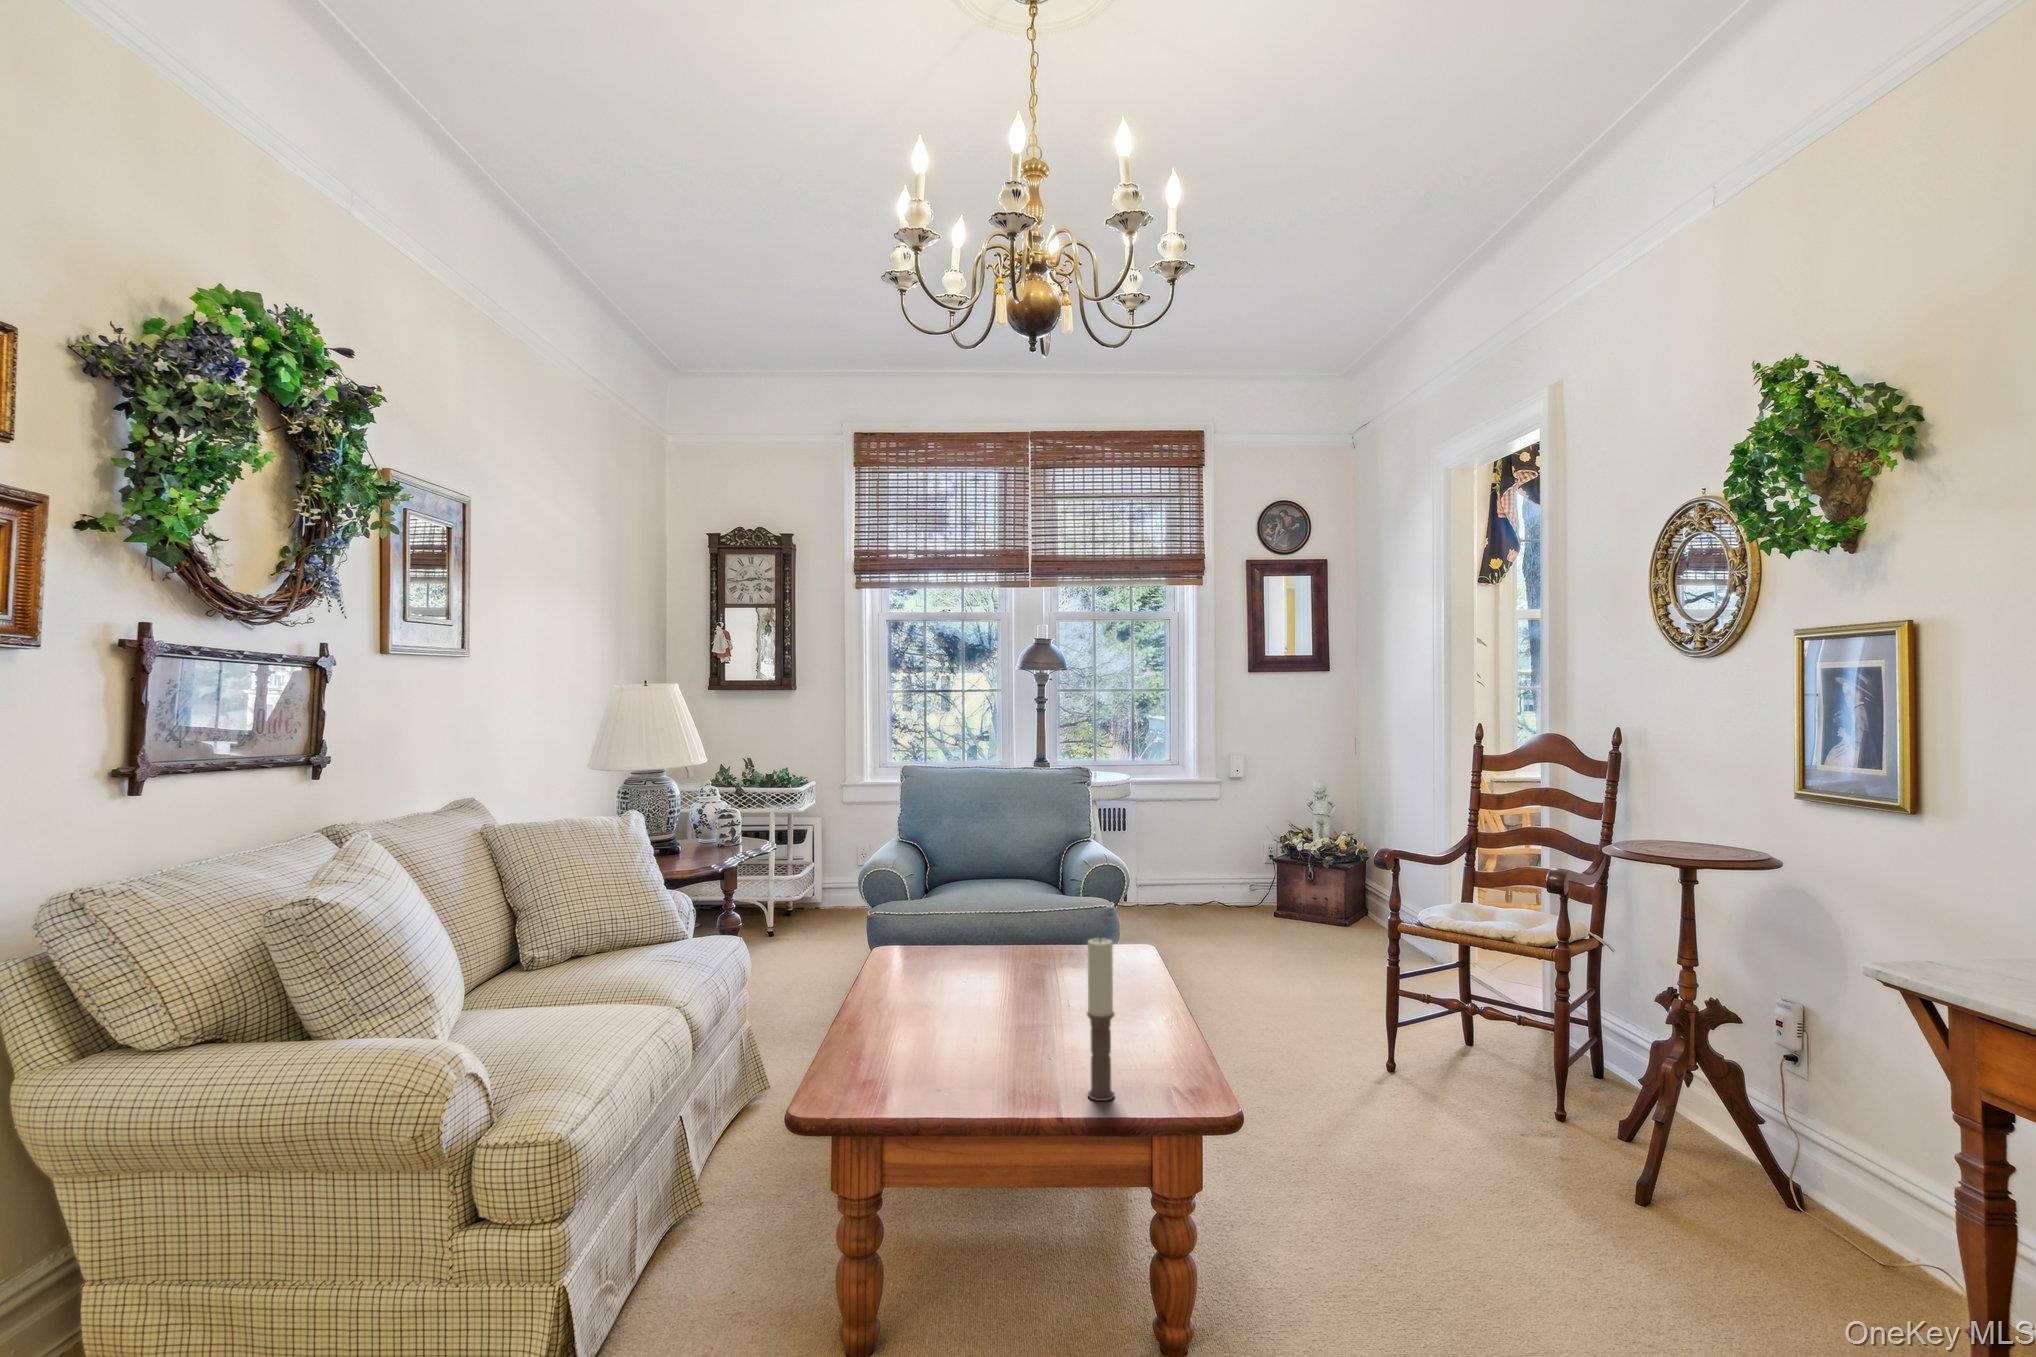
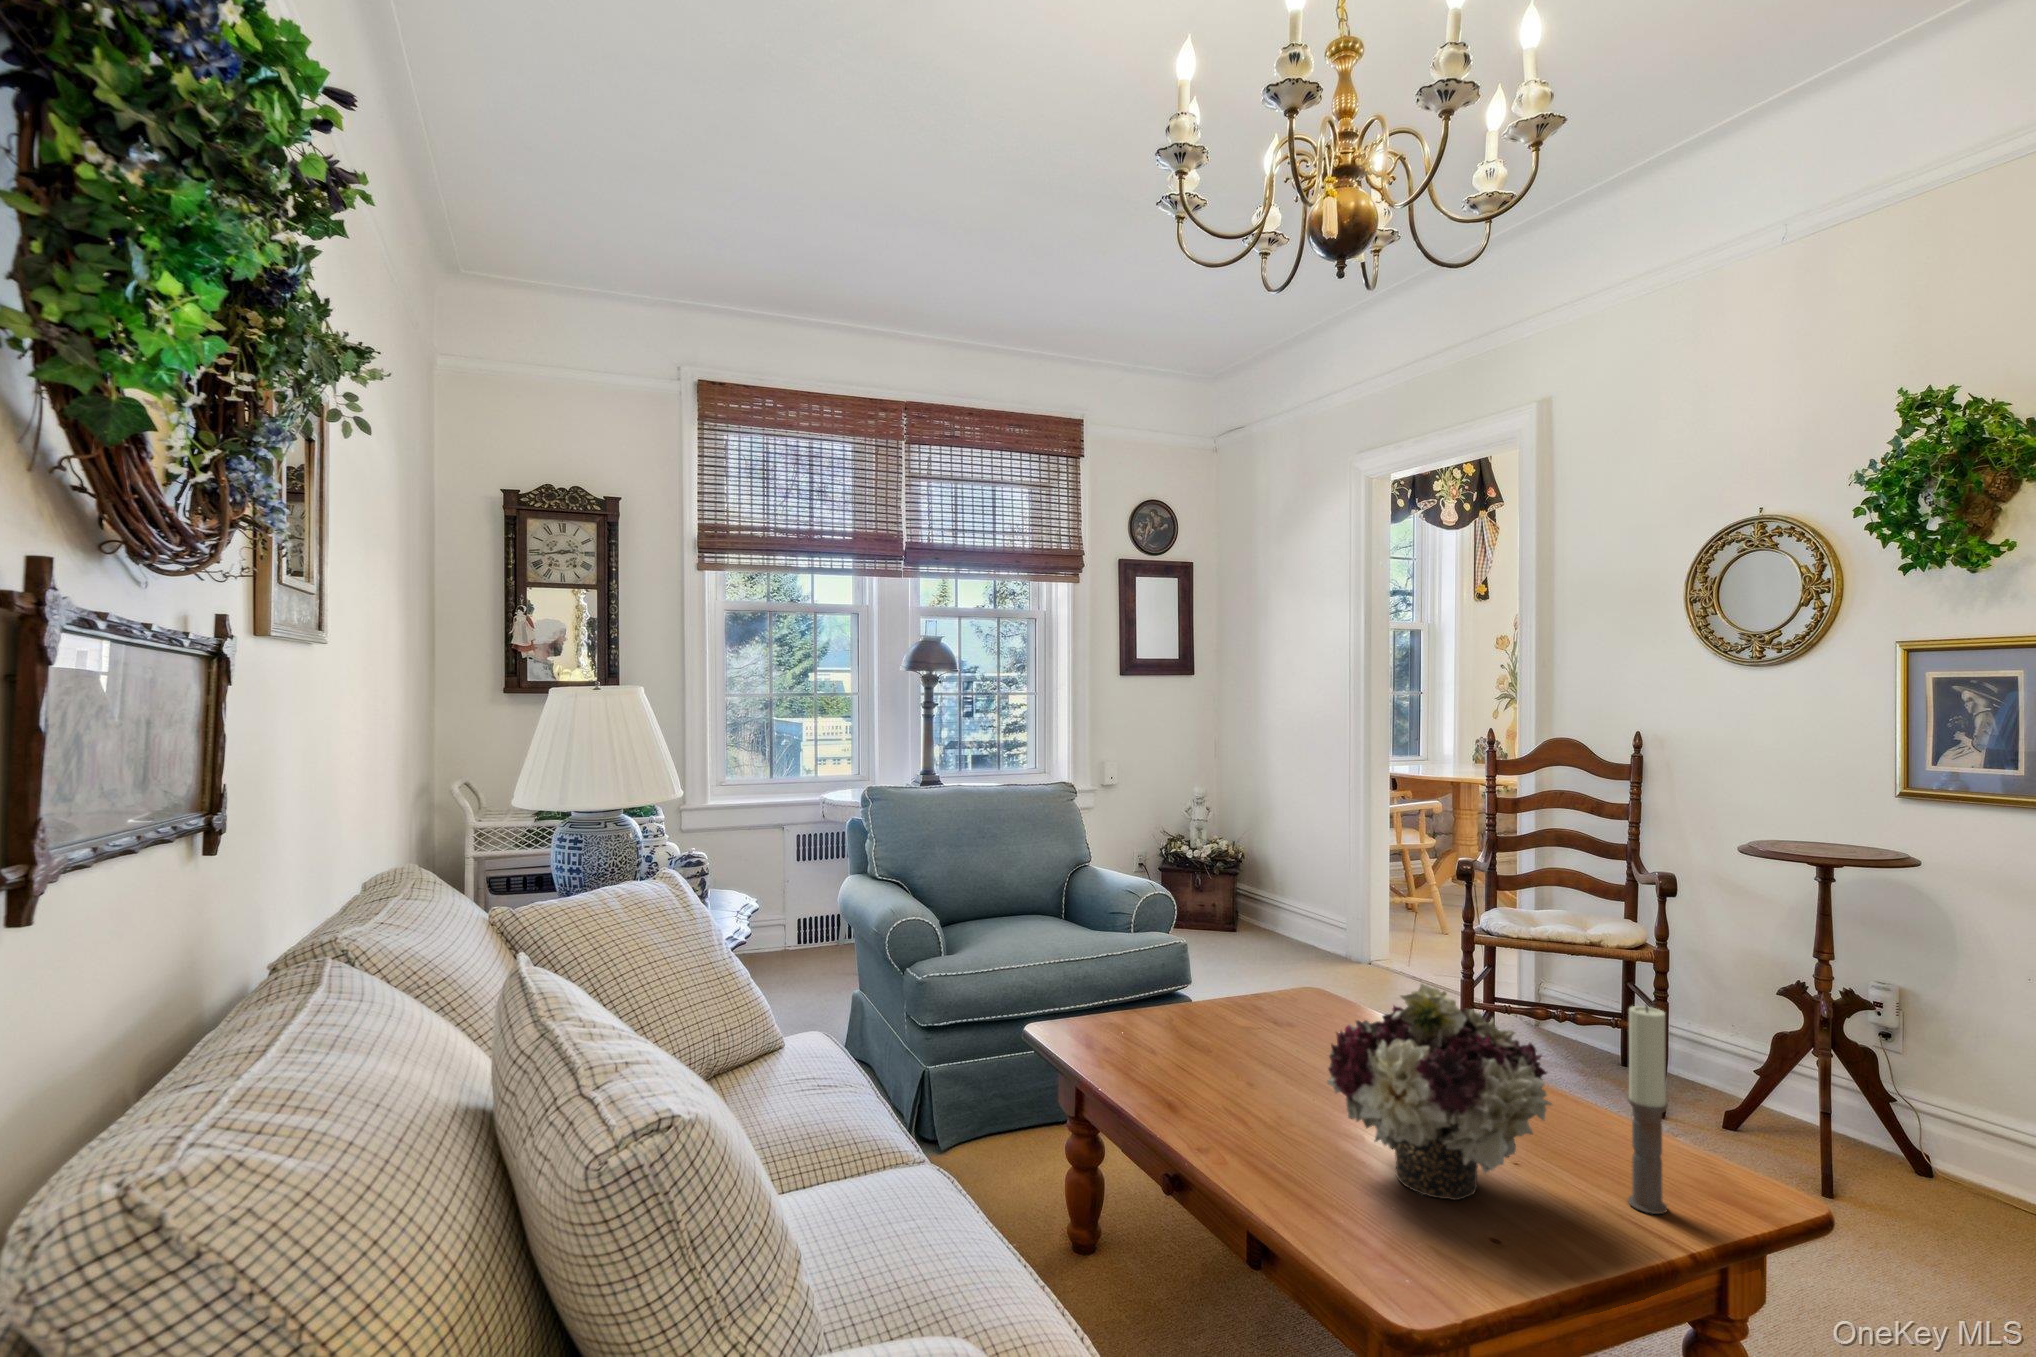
flower arrangement: none [908,912,1053,1074] -> present [1327,984,1552,1200]

